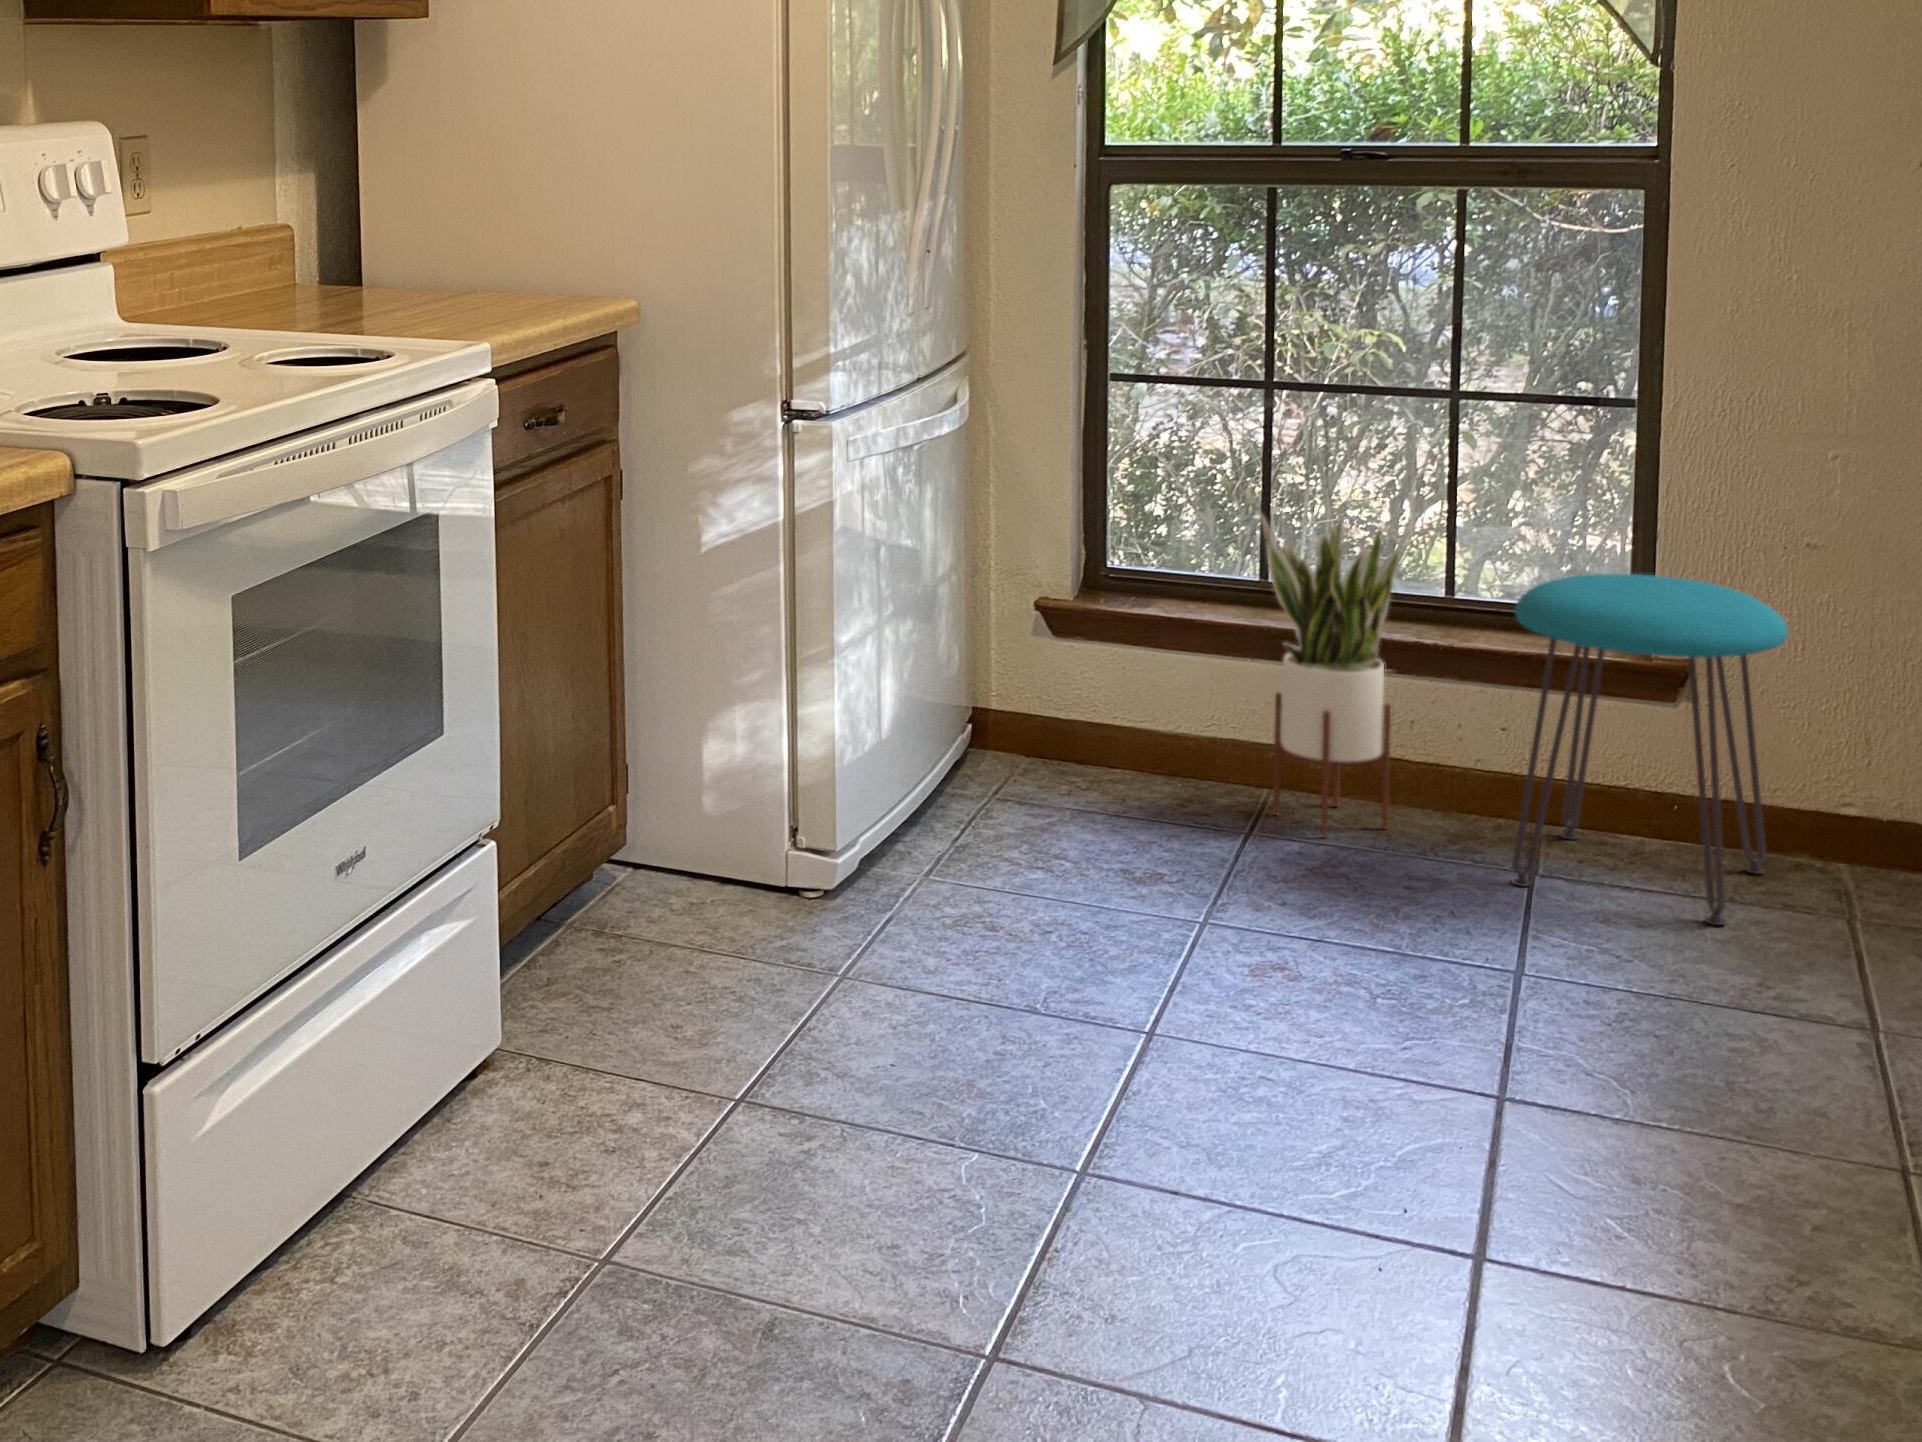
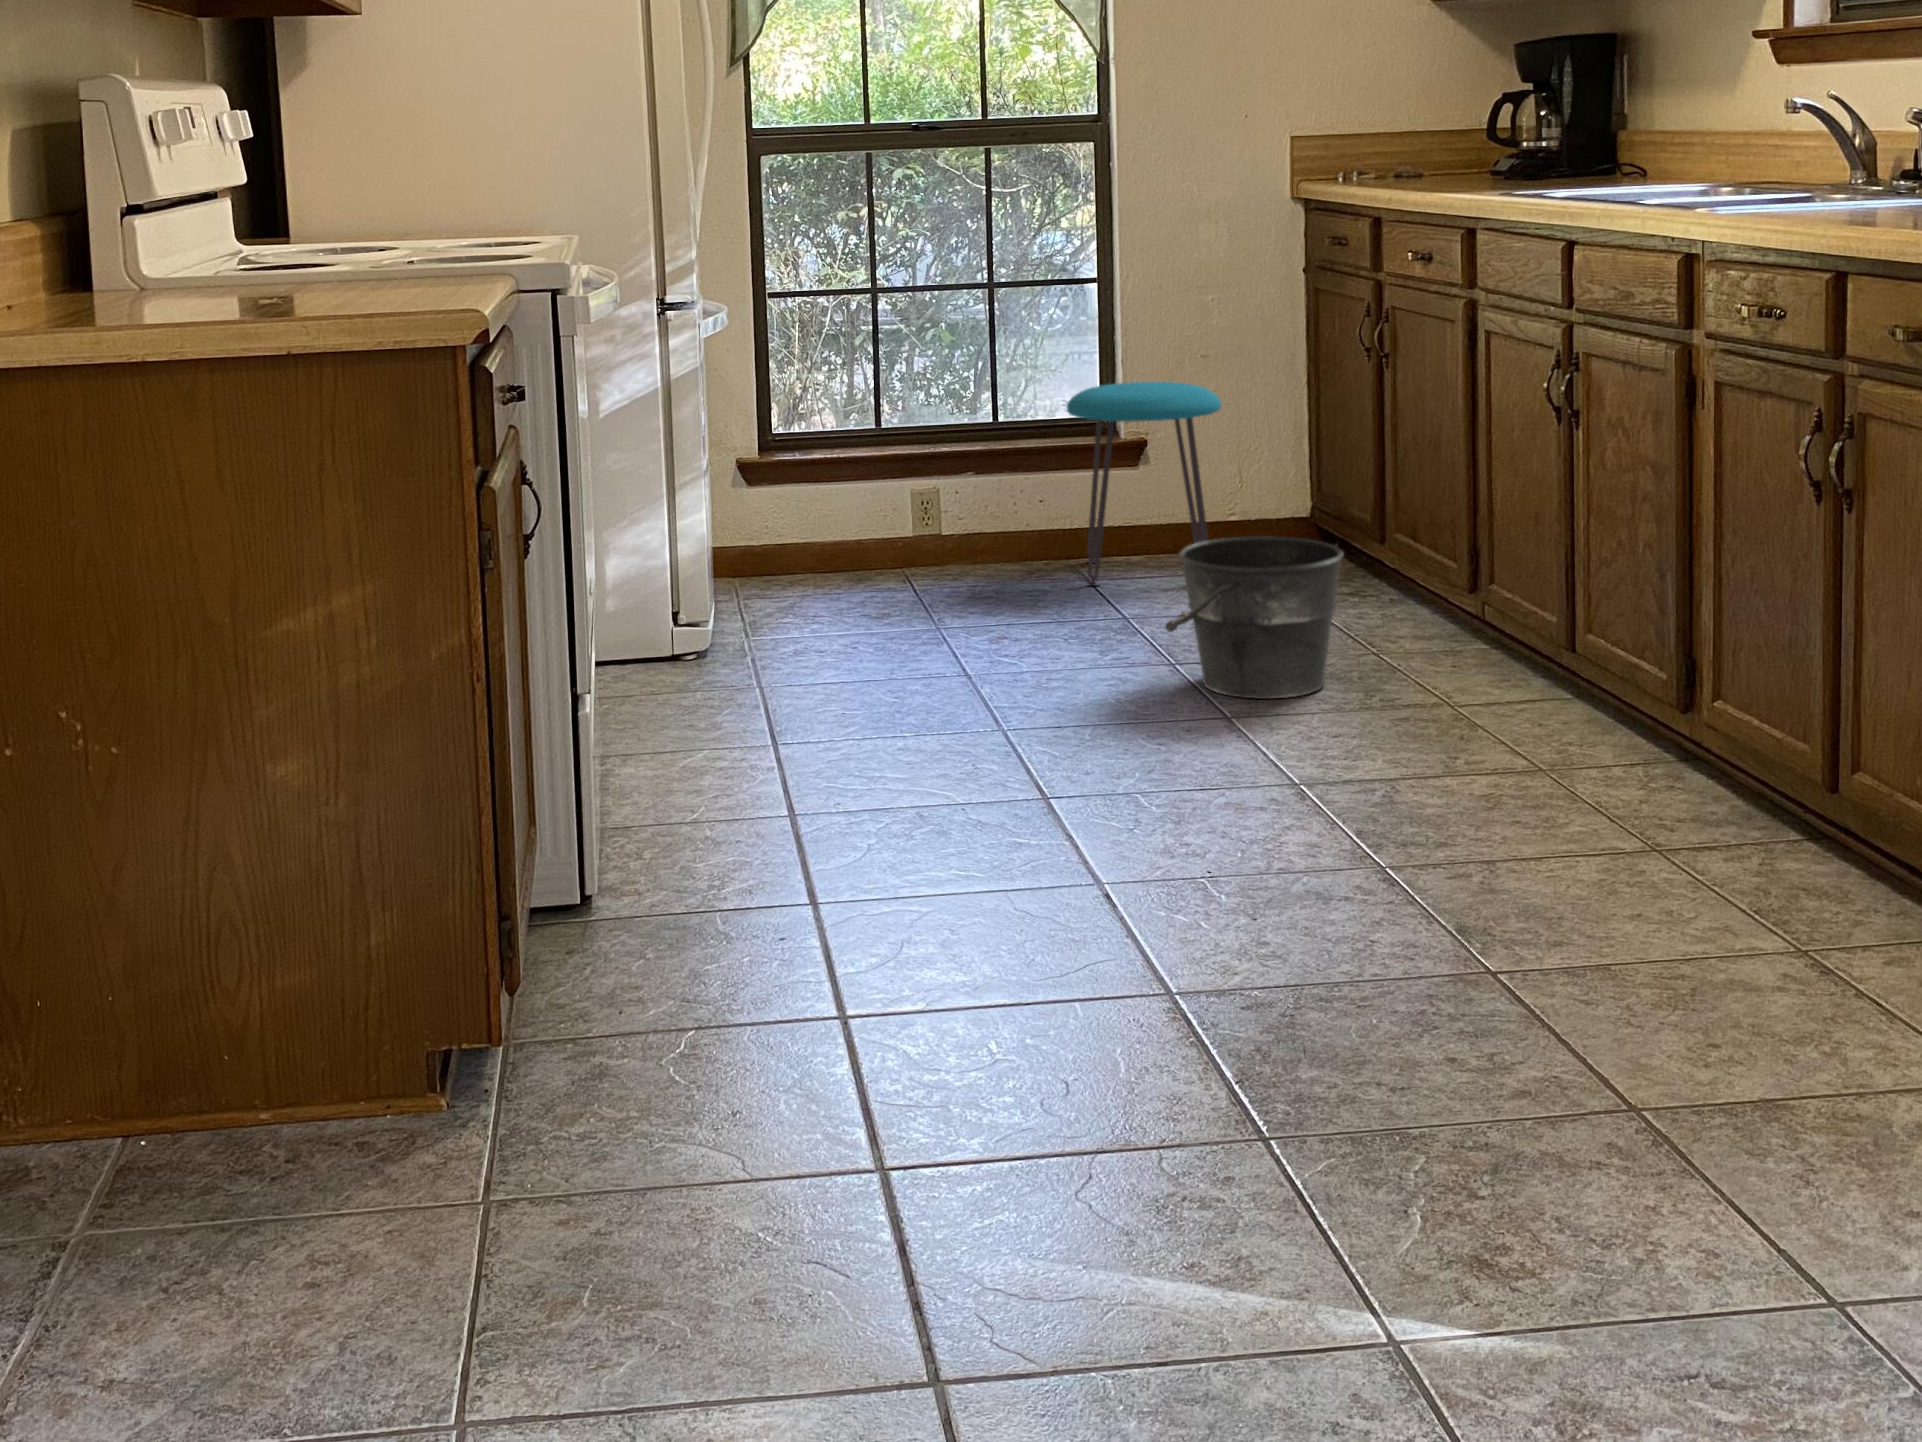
potted plant: present [1259,511,1400,837] -> none [905,361,993,584]
bucket: none [1422,903,1756,1216] -> present [1165,536,1344,699]

